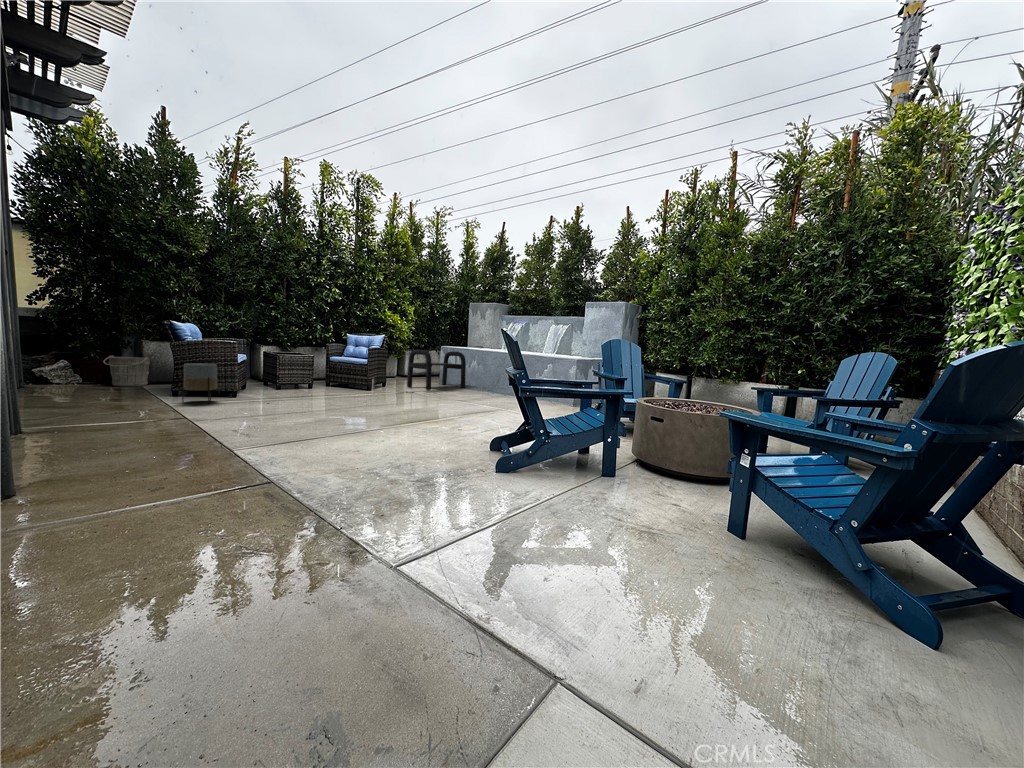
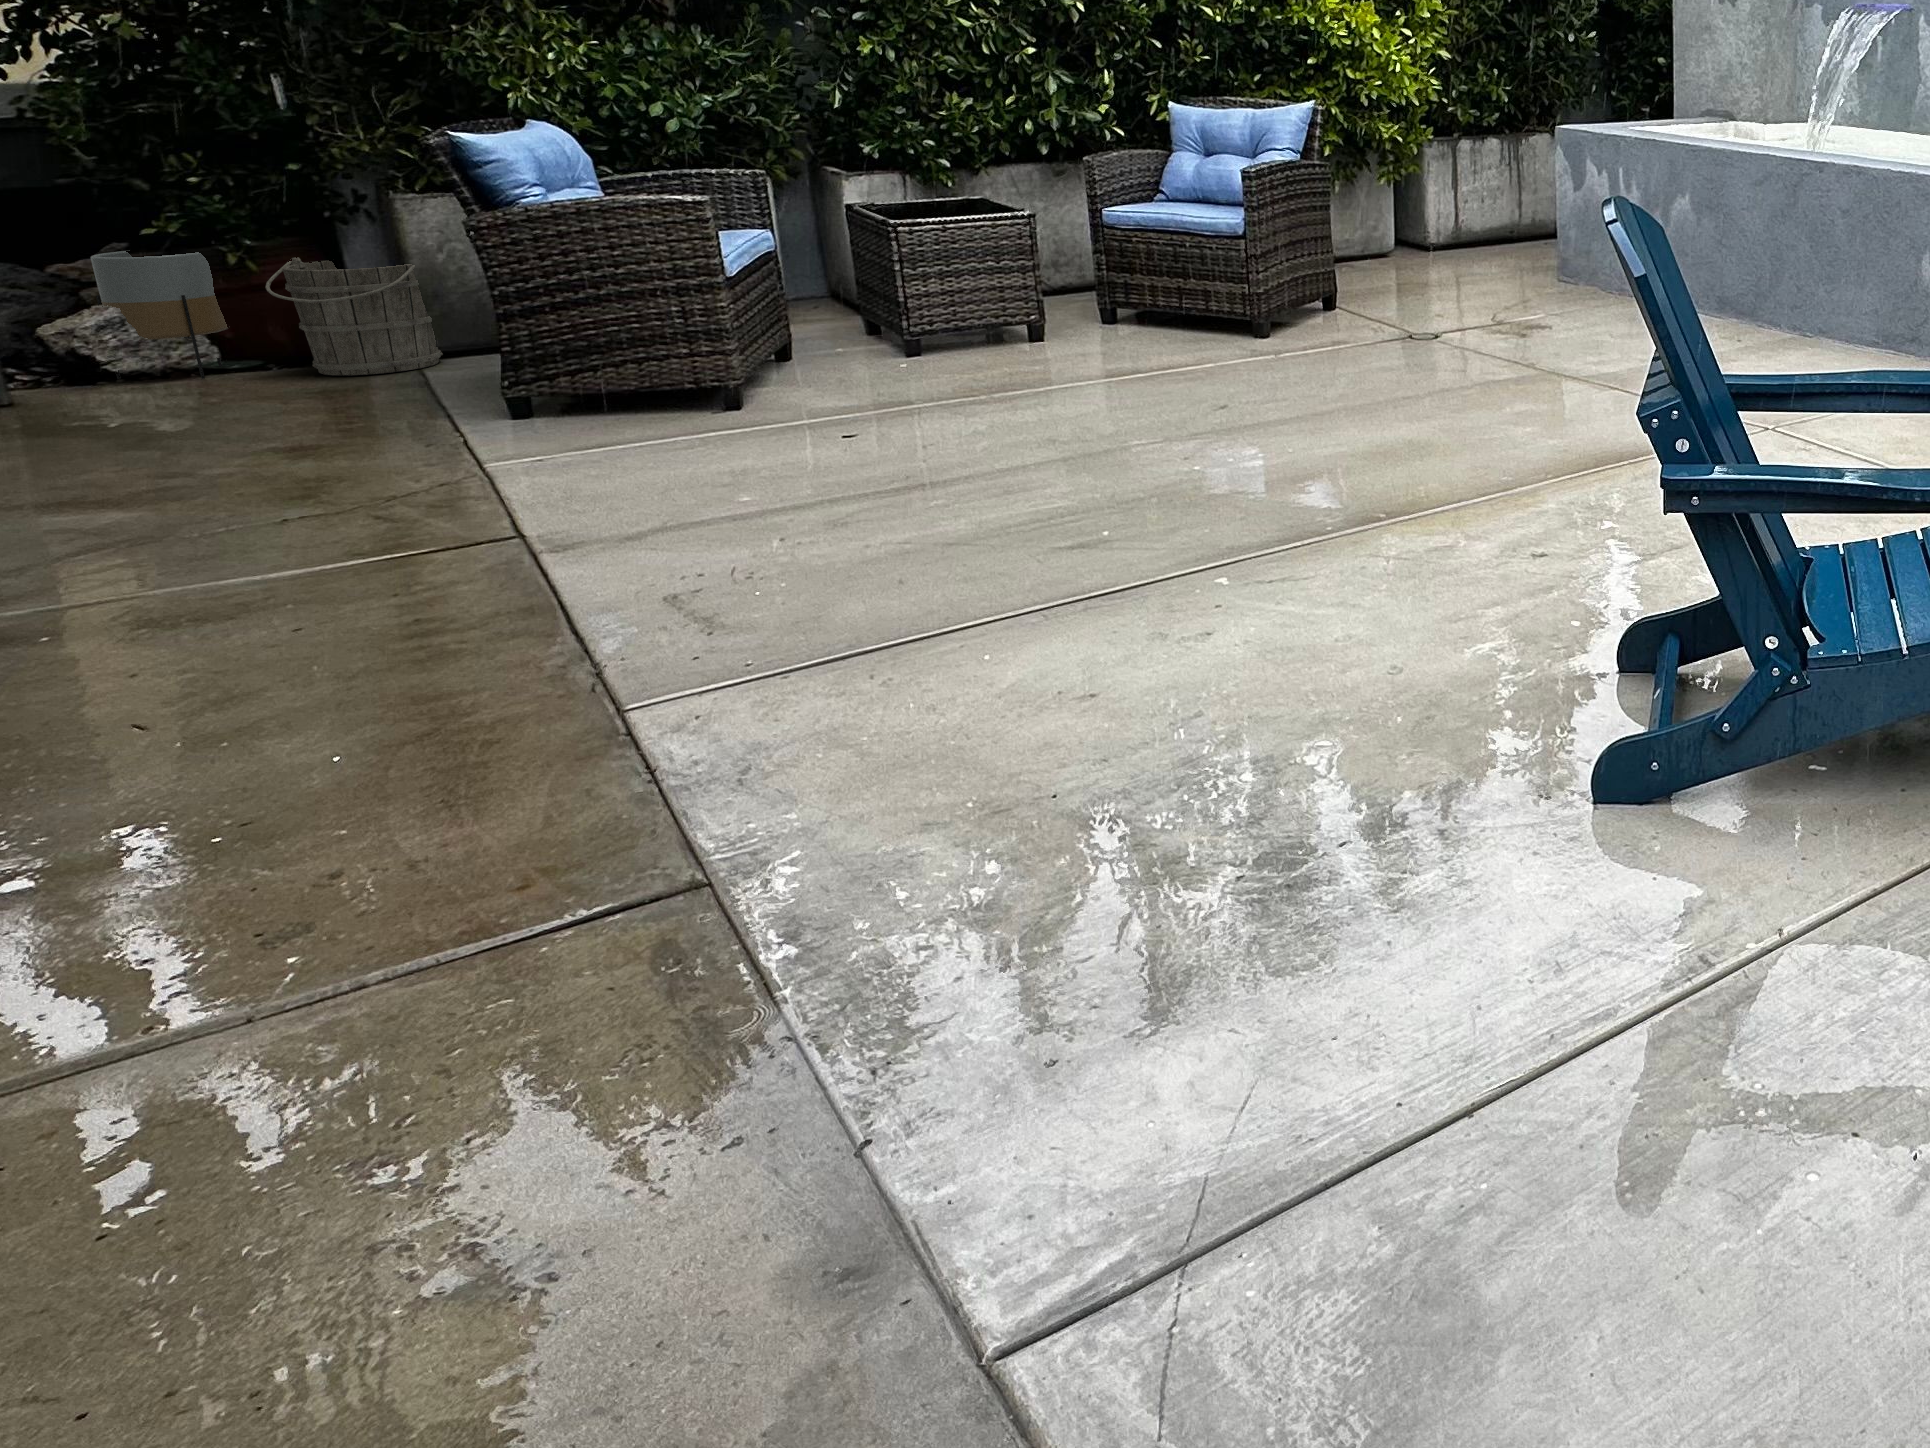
bench: present [407,350,466,390] -> none [1415,156,1656,330]
planter: present [182,363,217,403] -> present [91,251,228,380]

